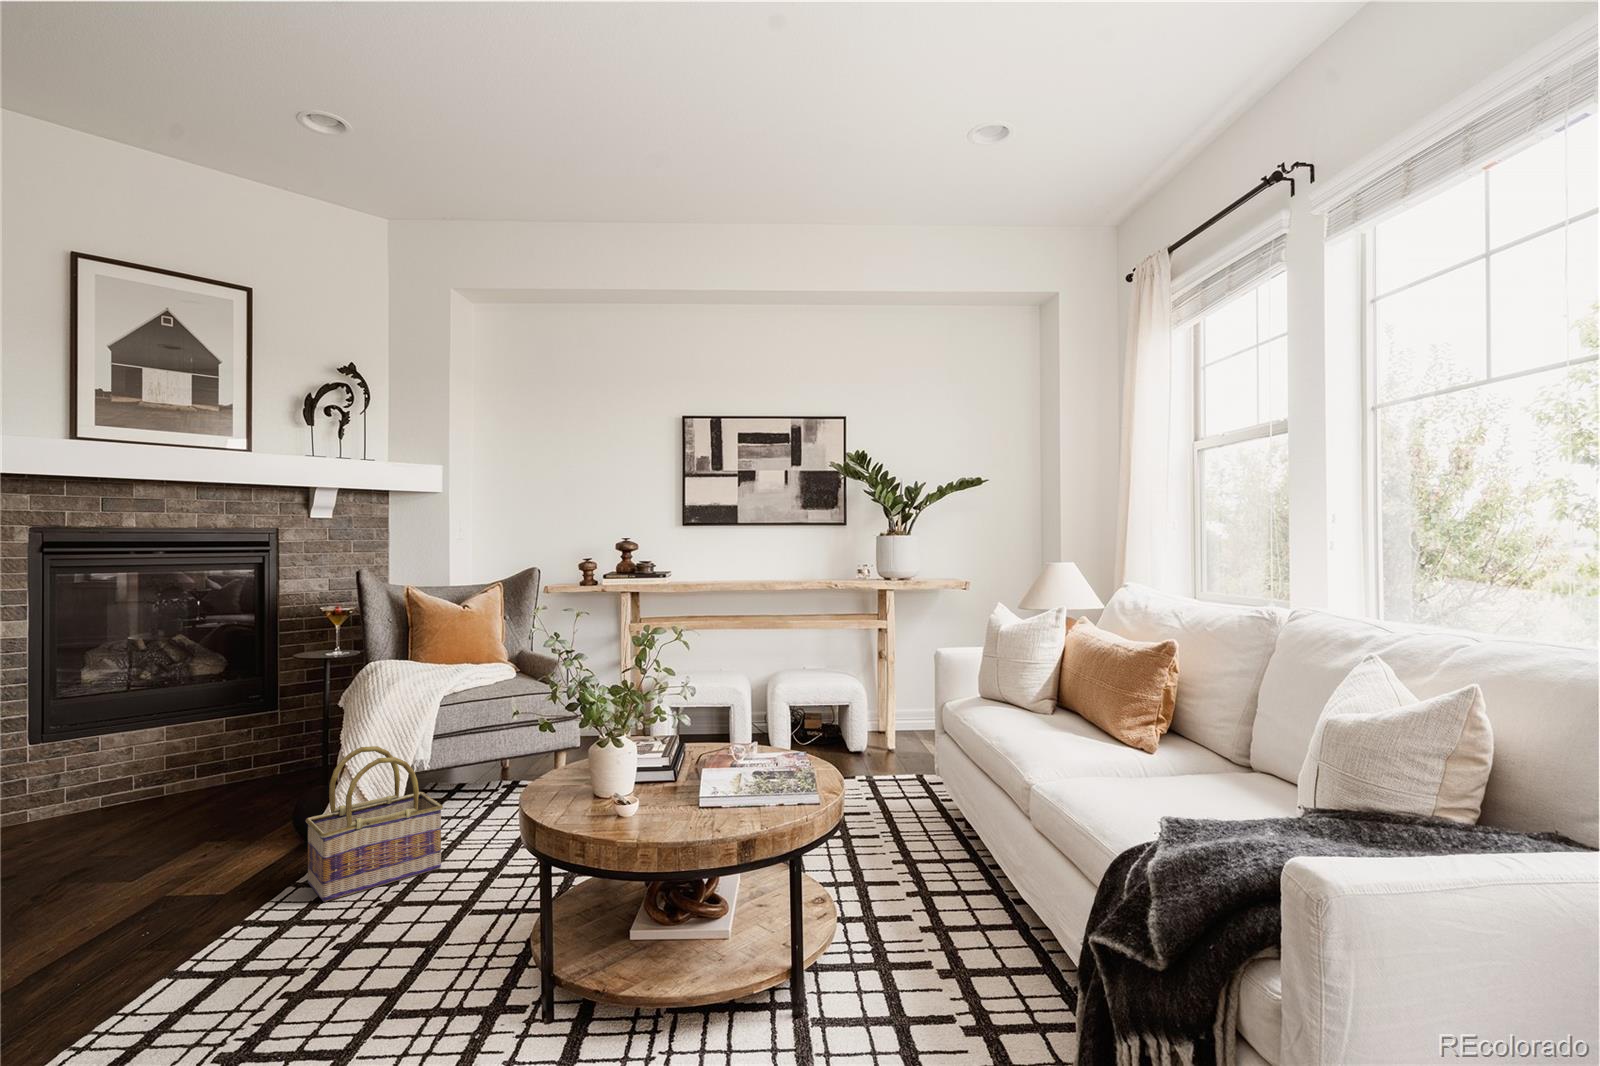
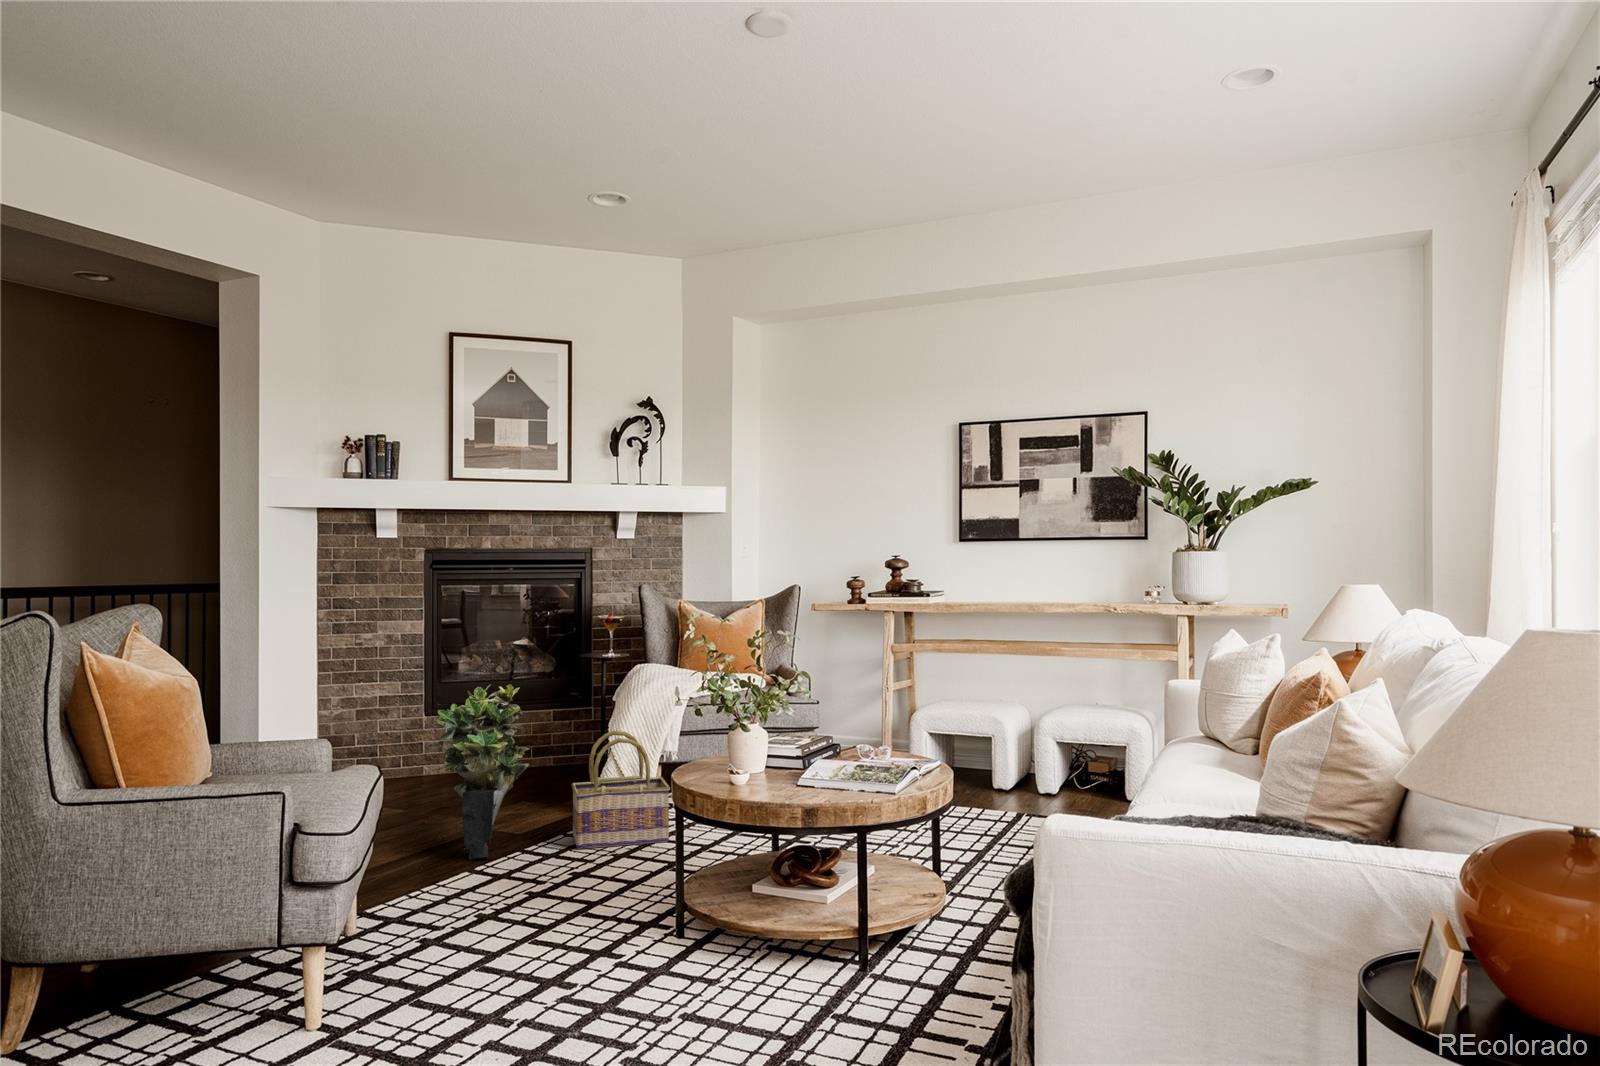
potted plant: none [98,706,254,953] -> present [436,684,529,860]

